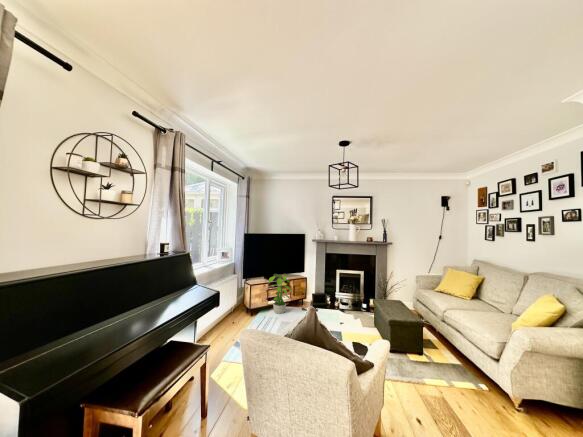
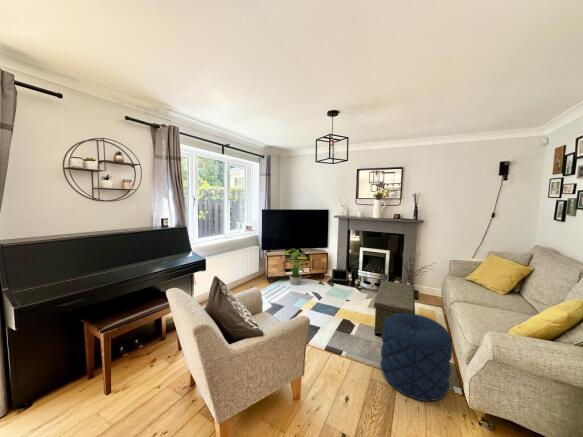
pouf: none [417,325,485,404] -> present [380,313,453,401]

